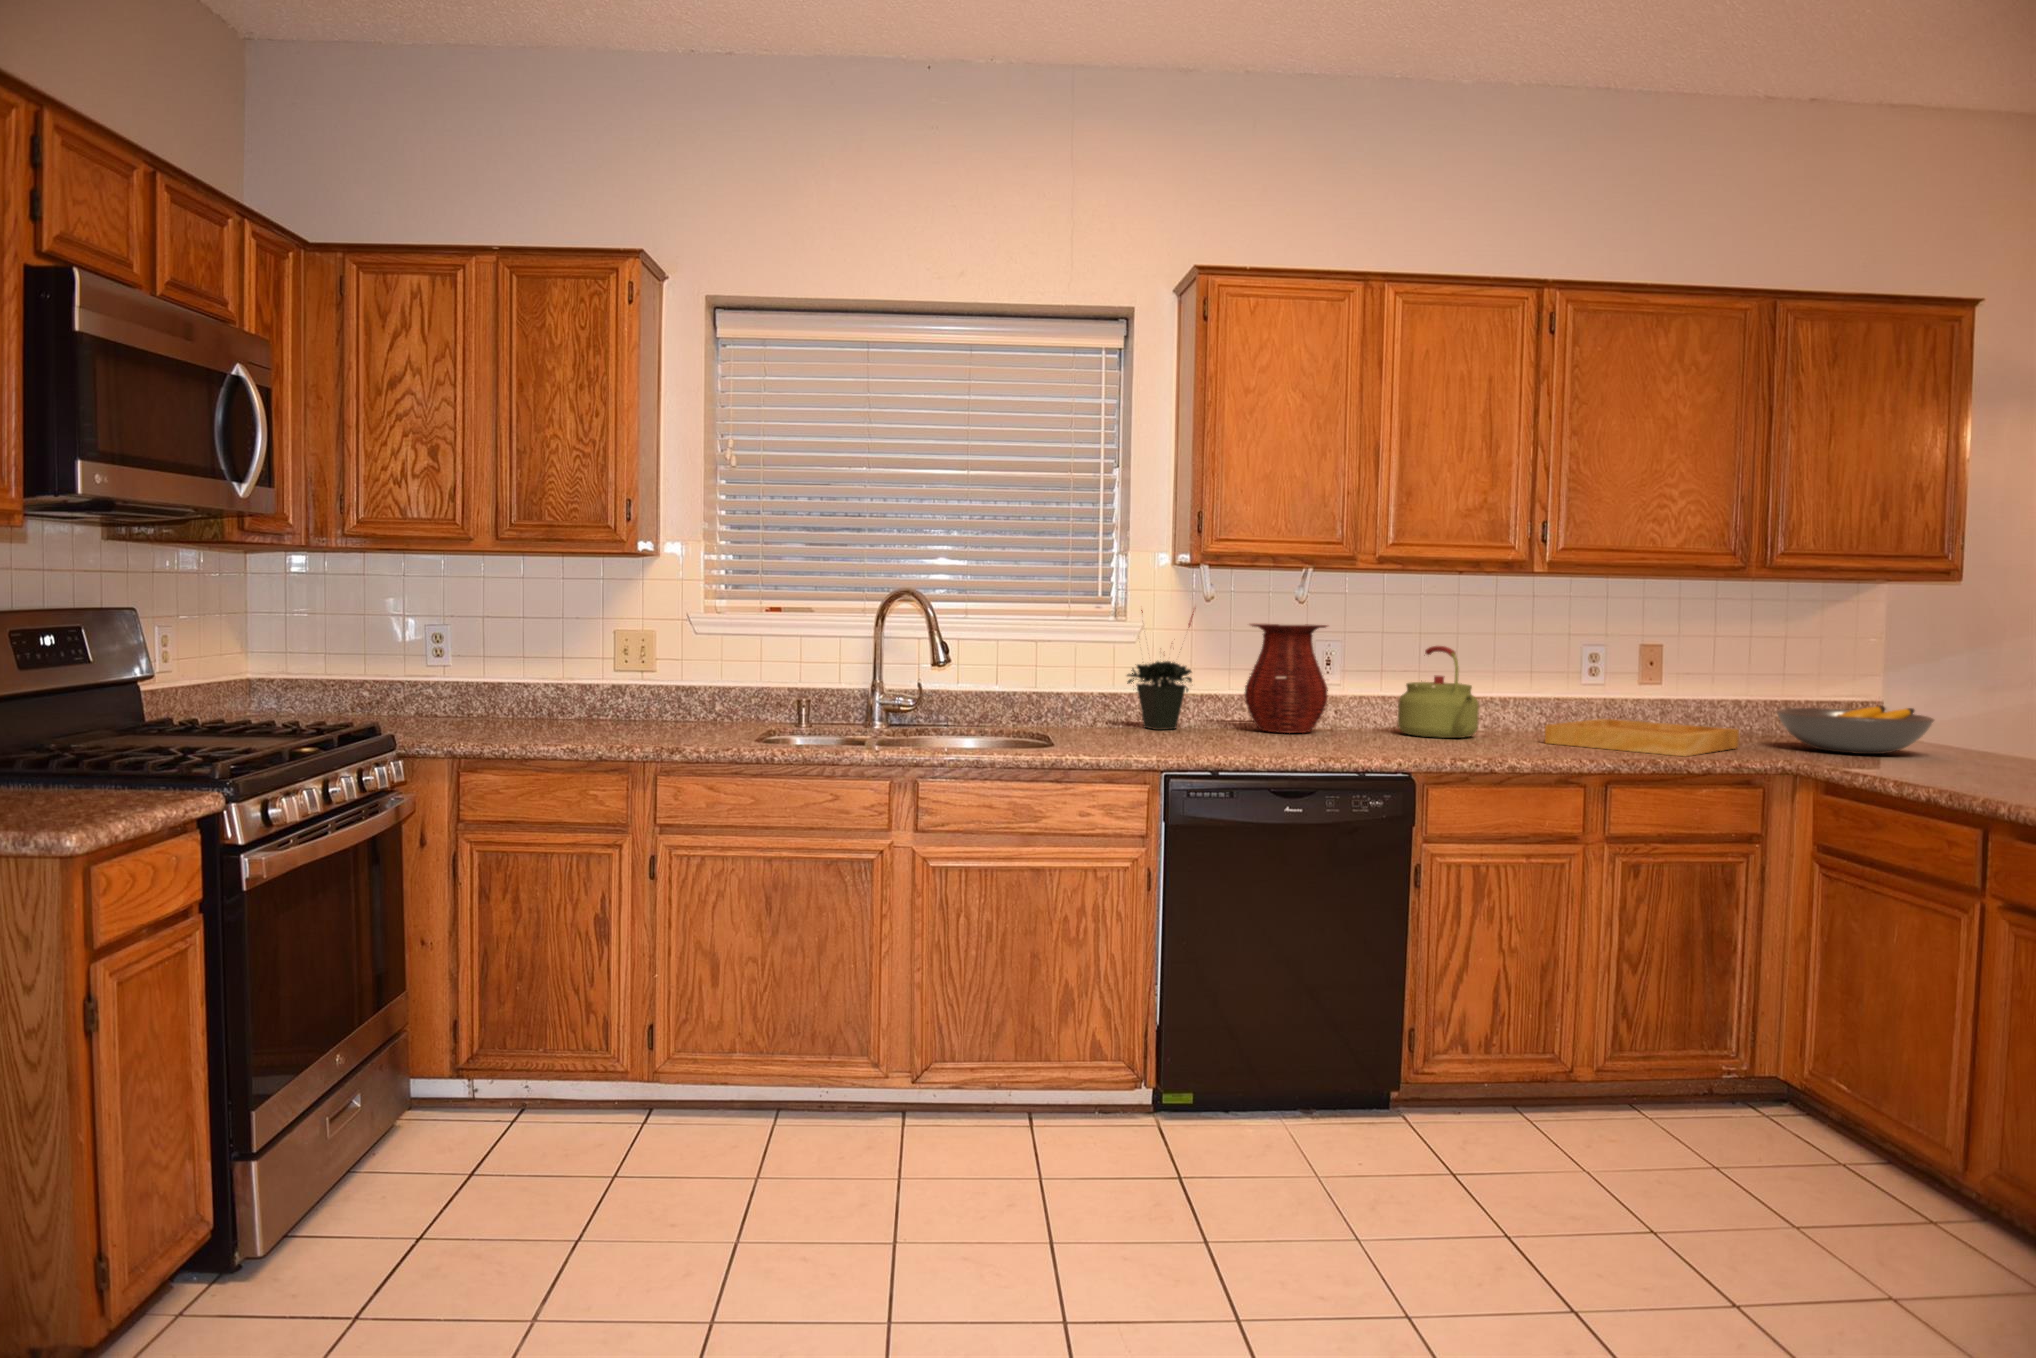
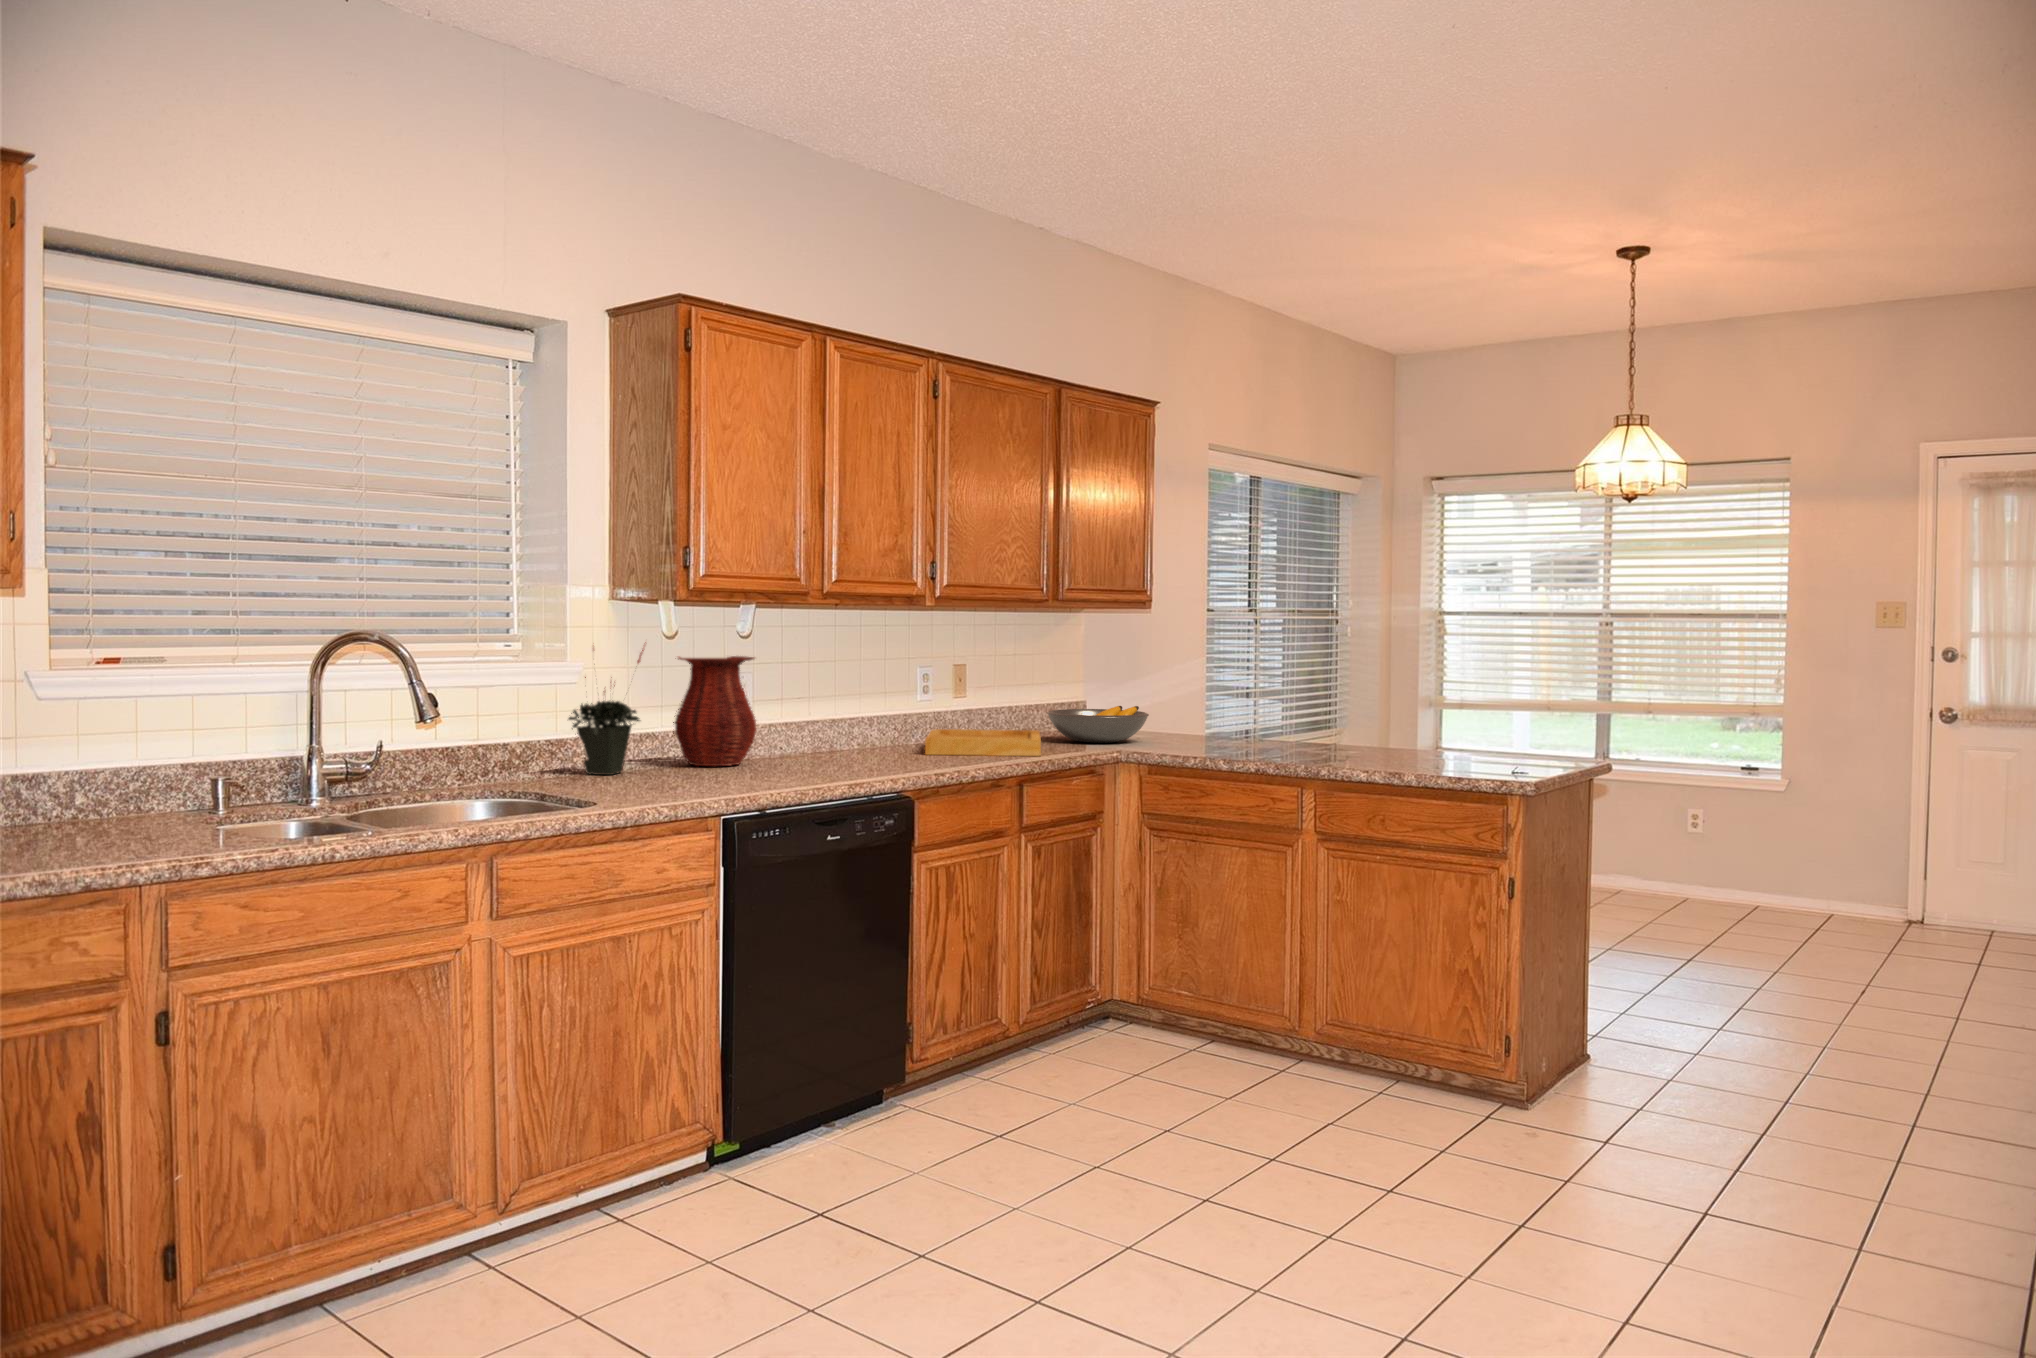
kettle: present [1398,646,1479,738] -> none [796,672,879,758]

